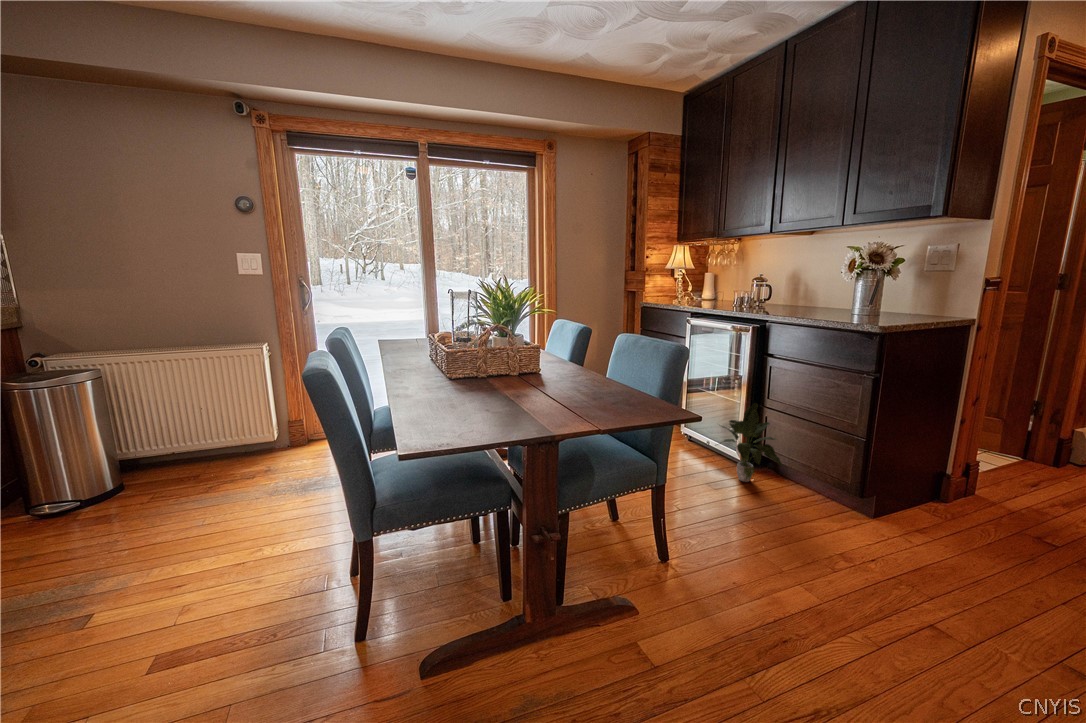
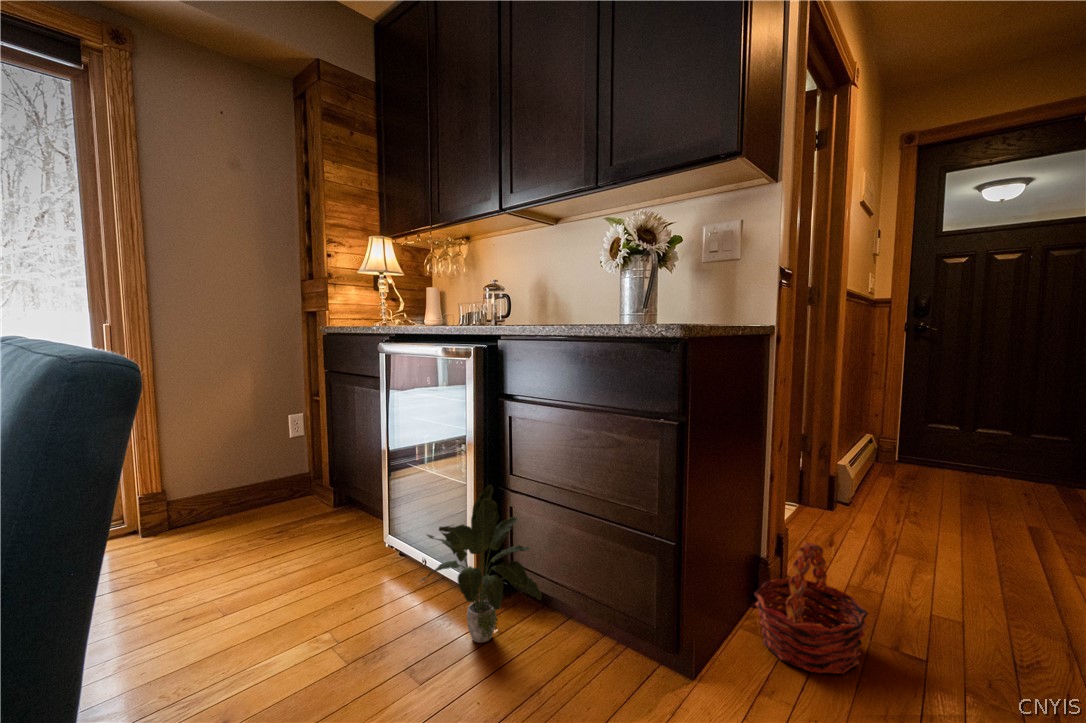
basket: none [927,462,1012,537] -> present [755,543,868,674]

